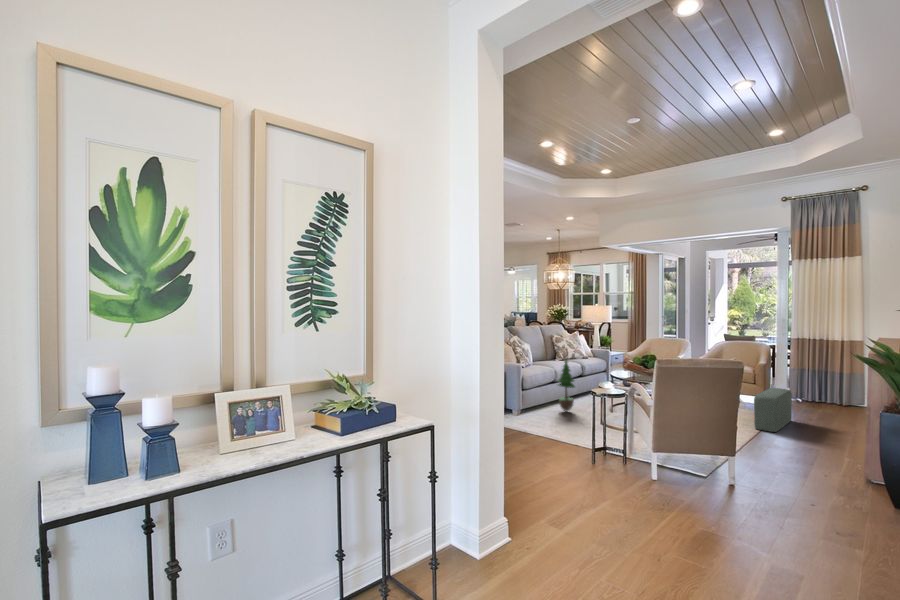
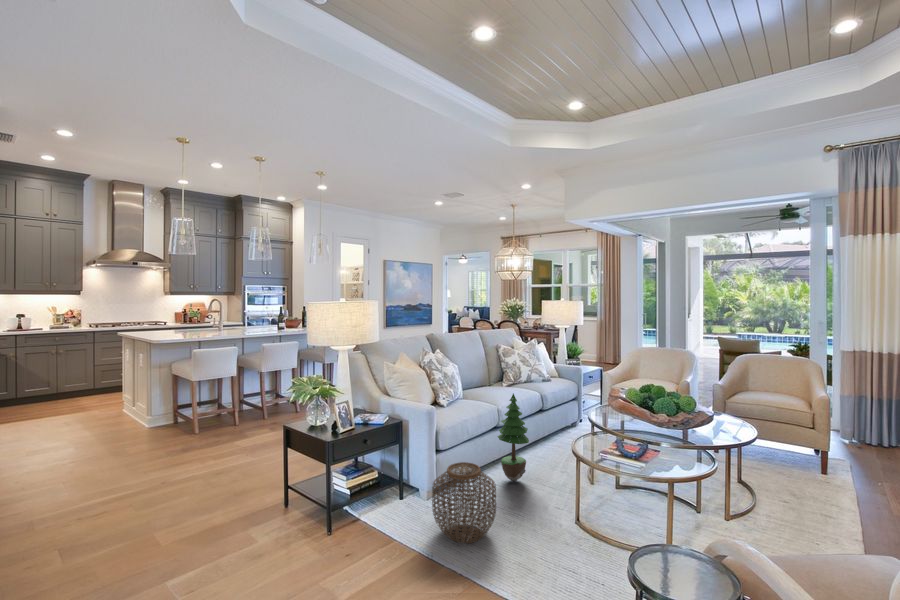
pouf: present [754,388,792,432] -> none [833,439,882,533]
woven basket: none [524,390,559,430] -> present [432,462,496,543]

